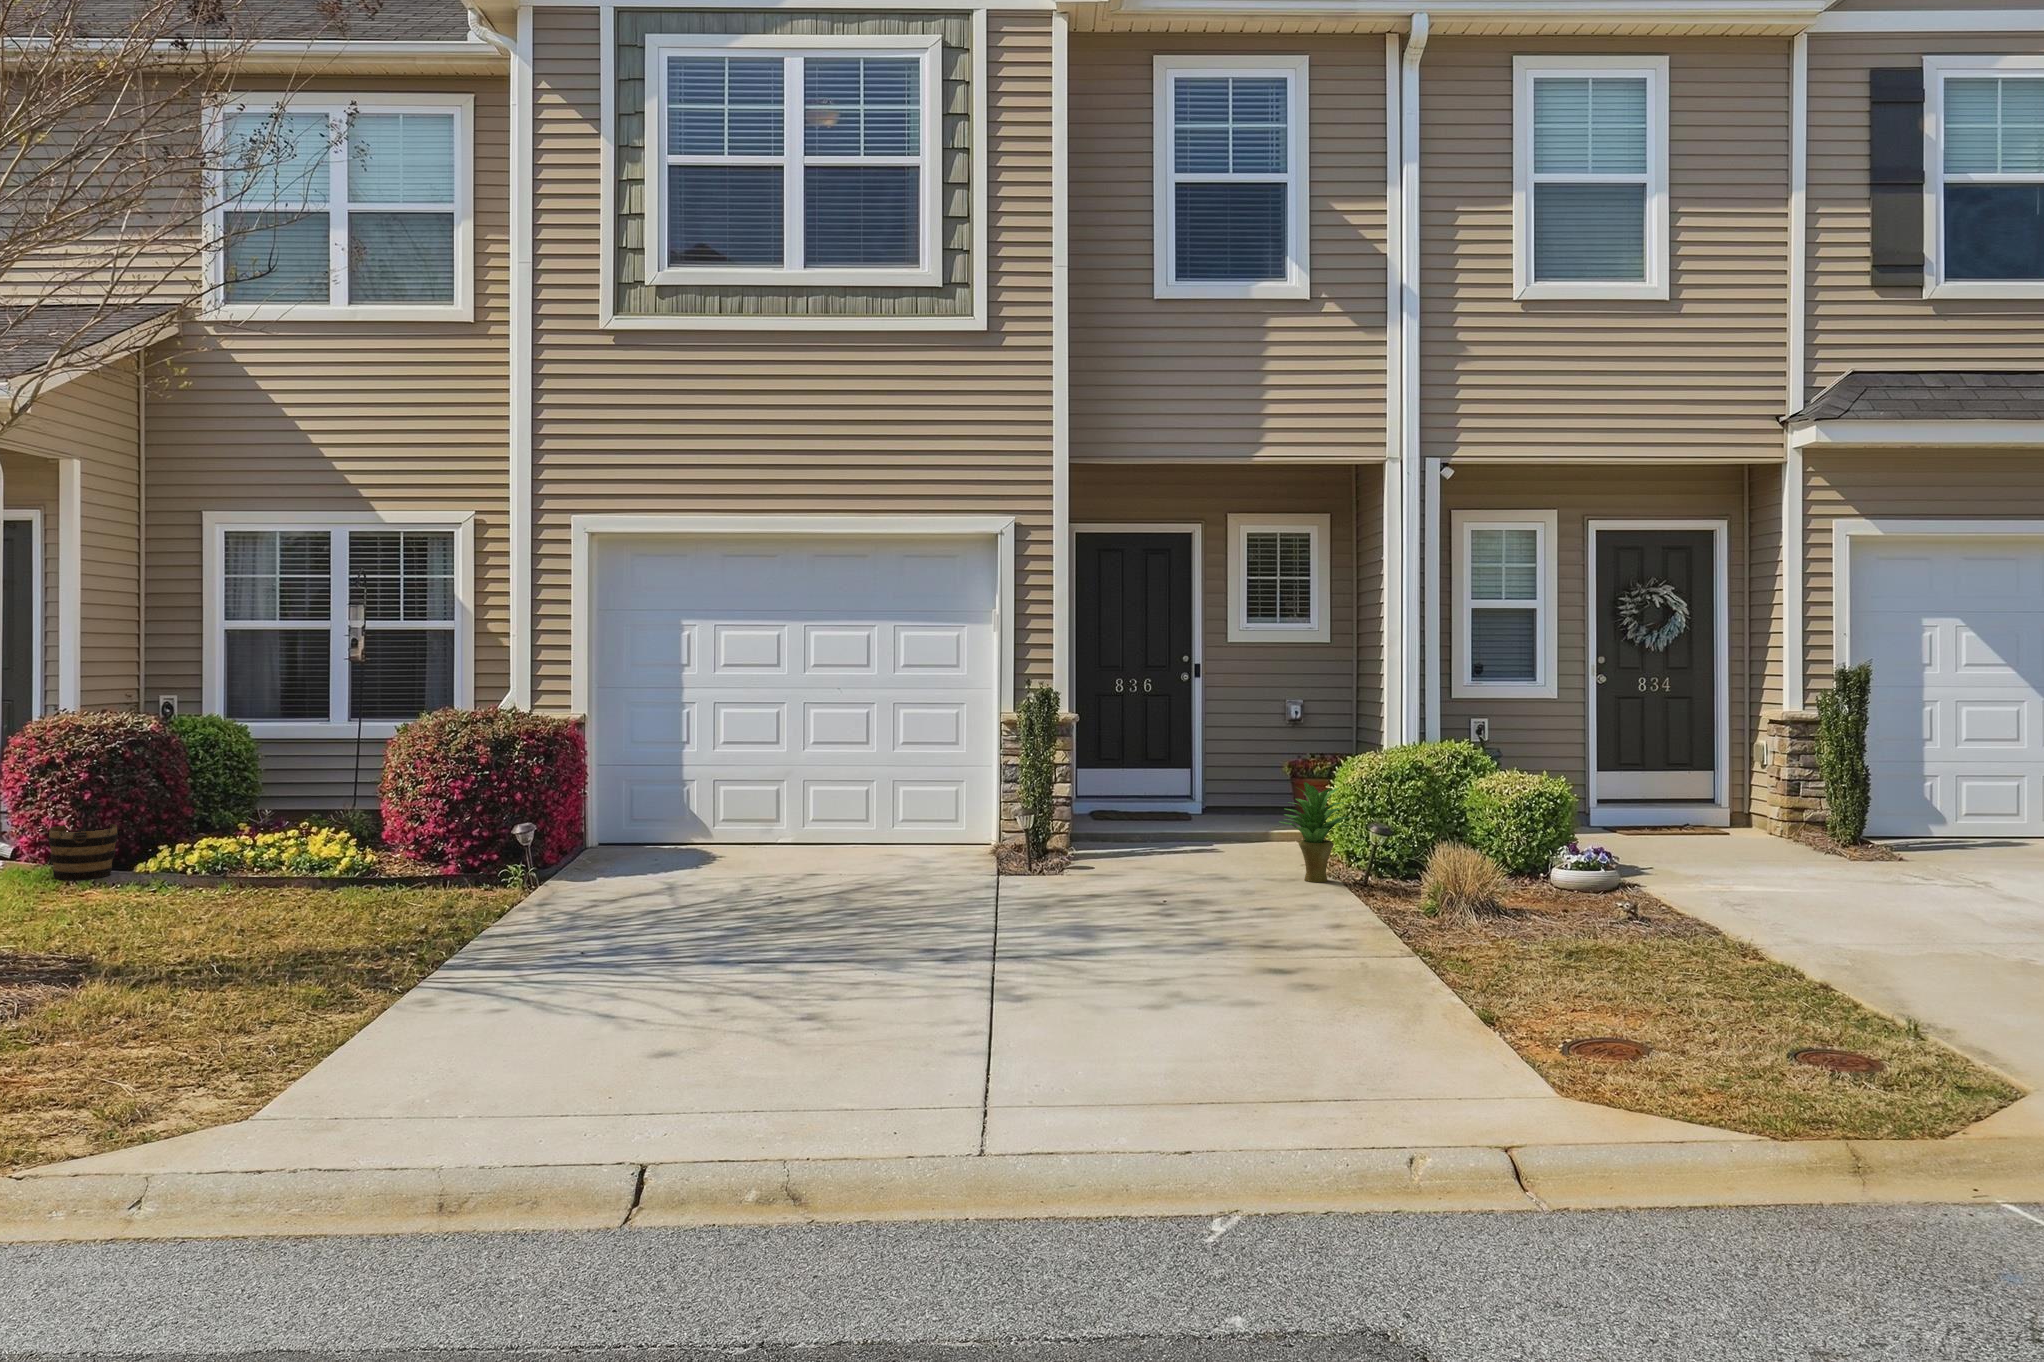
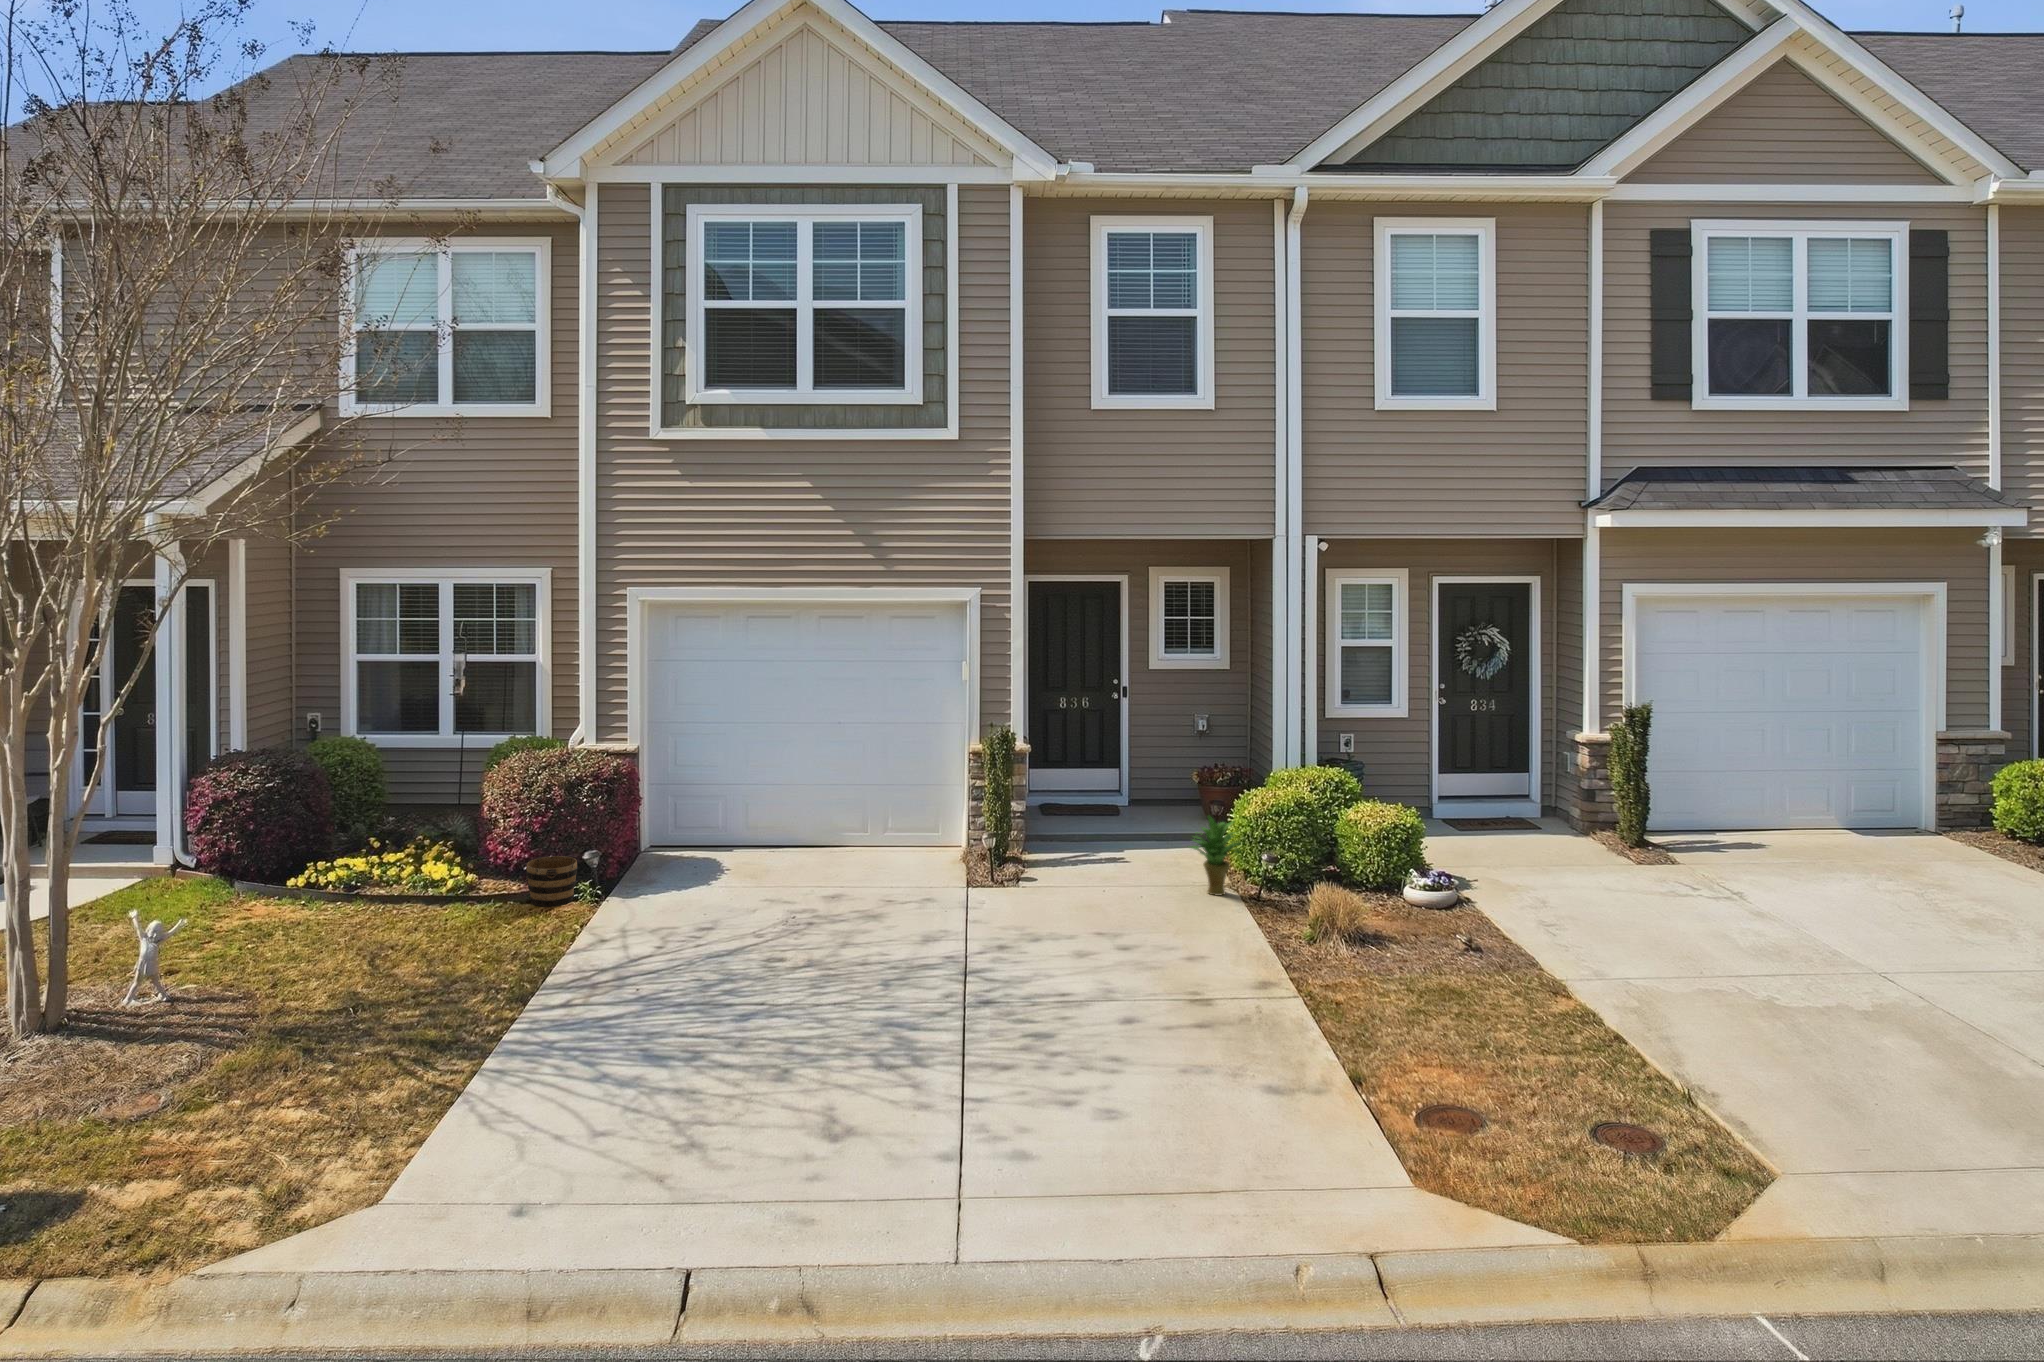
bucket: present [49,824,118,880] -> present [526,856,578,907]

